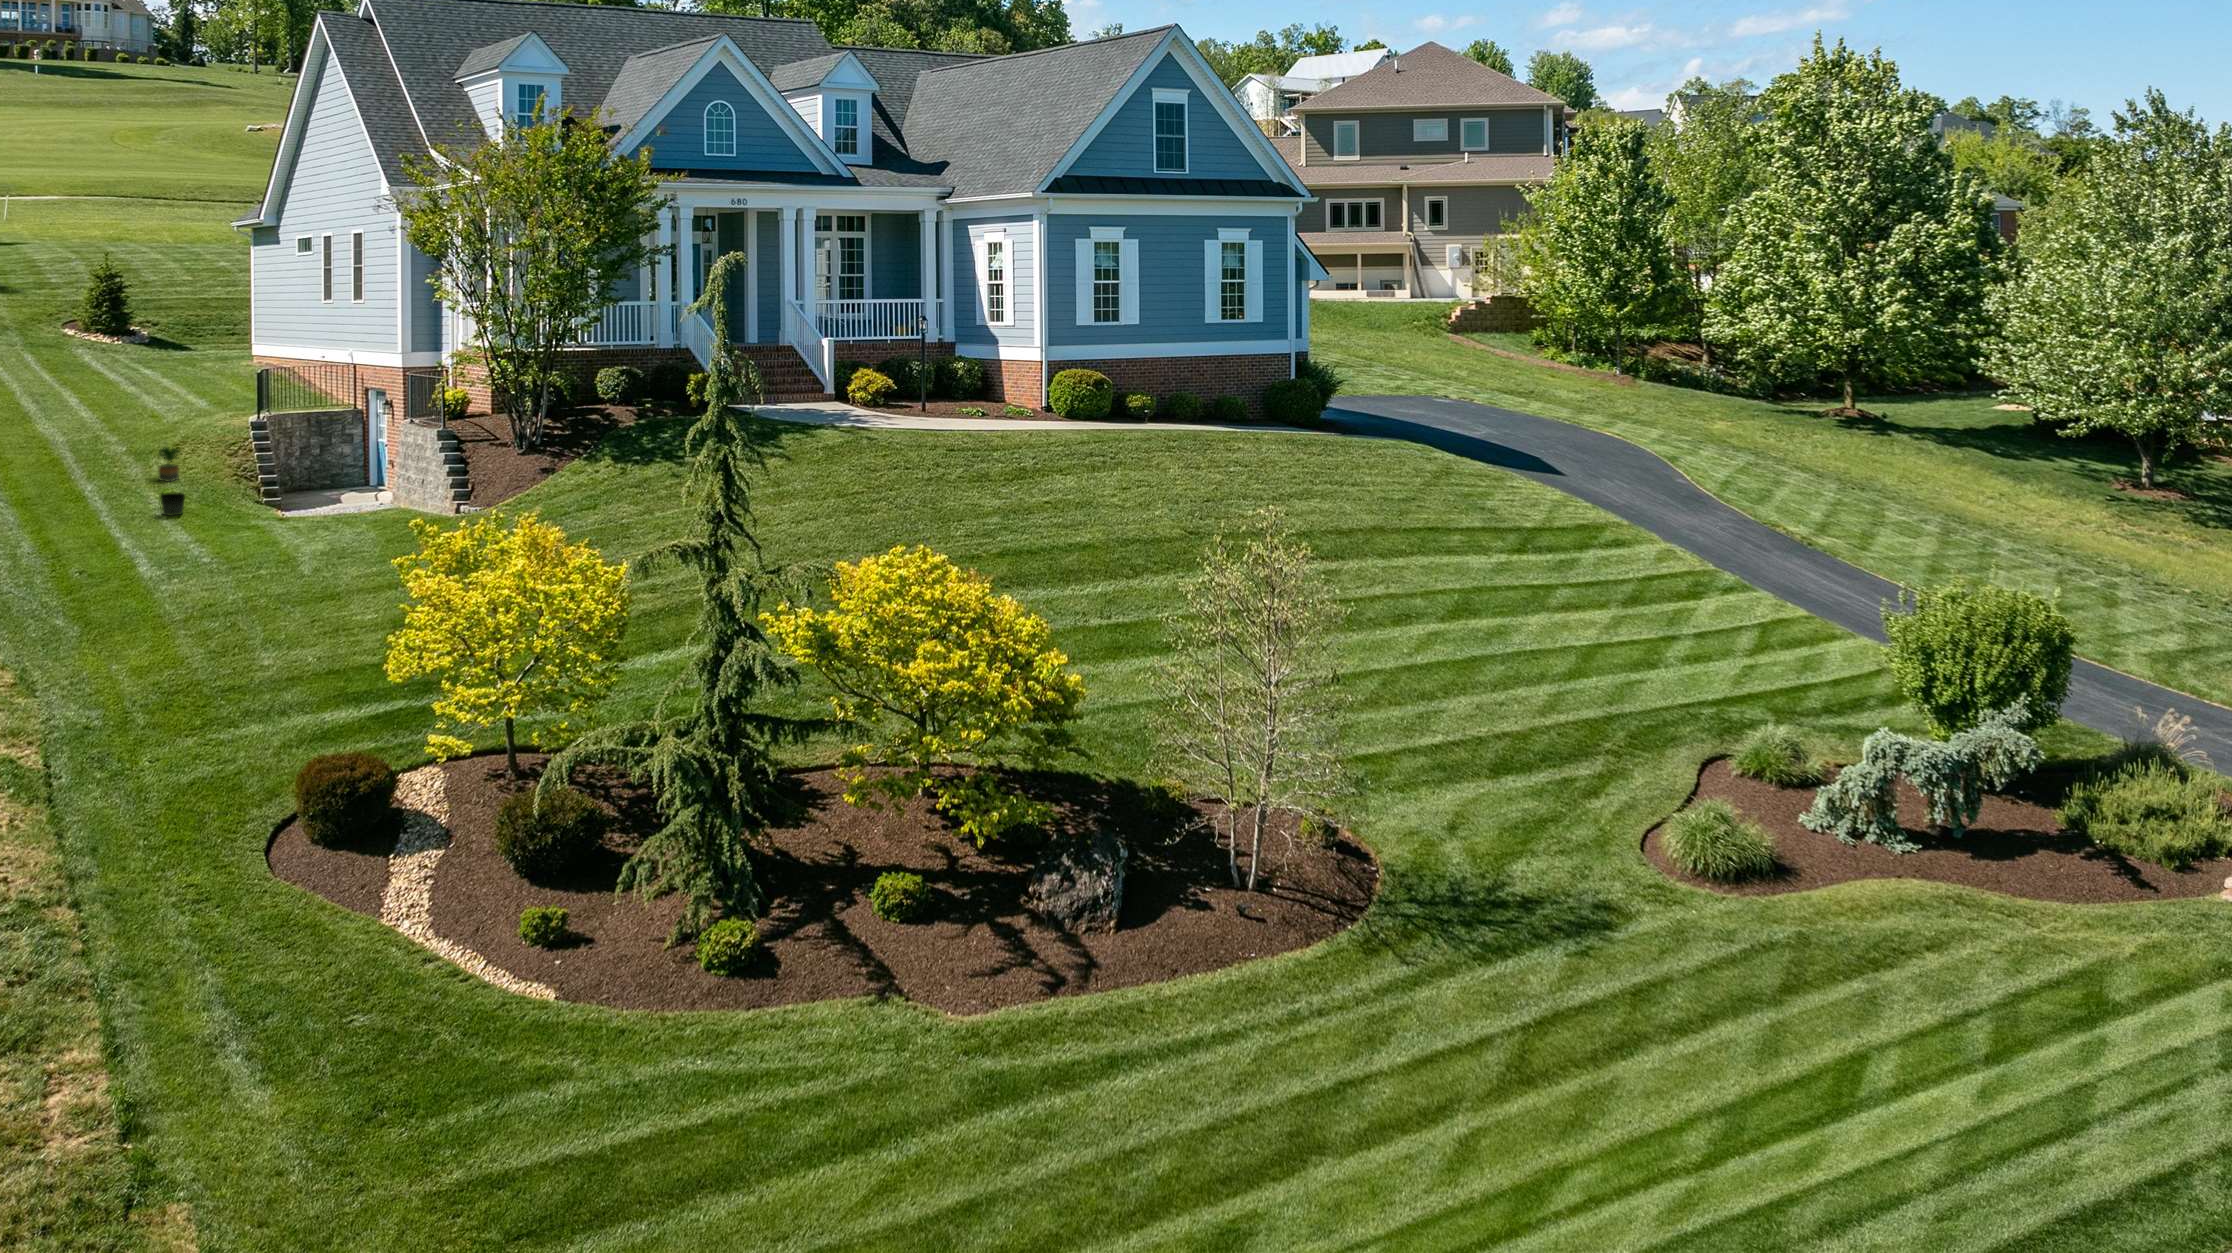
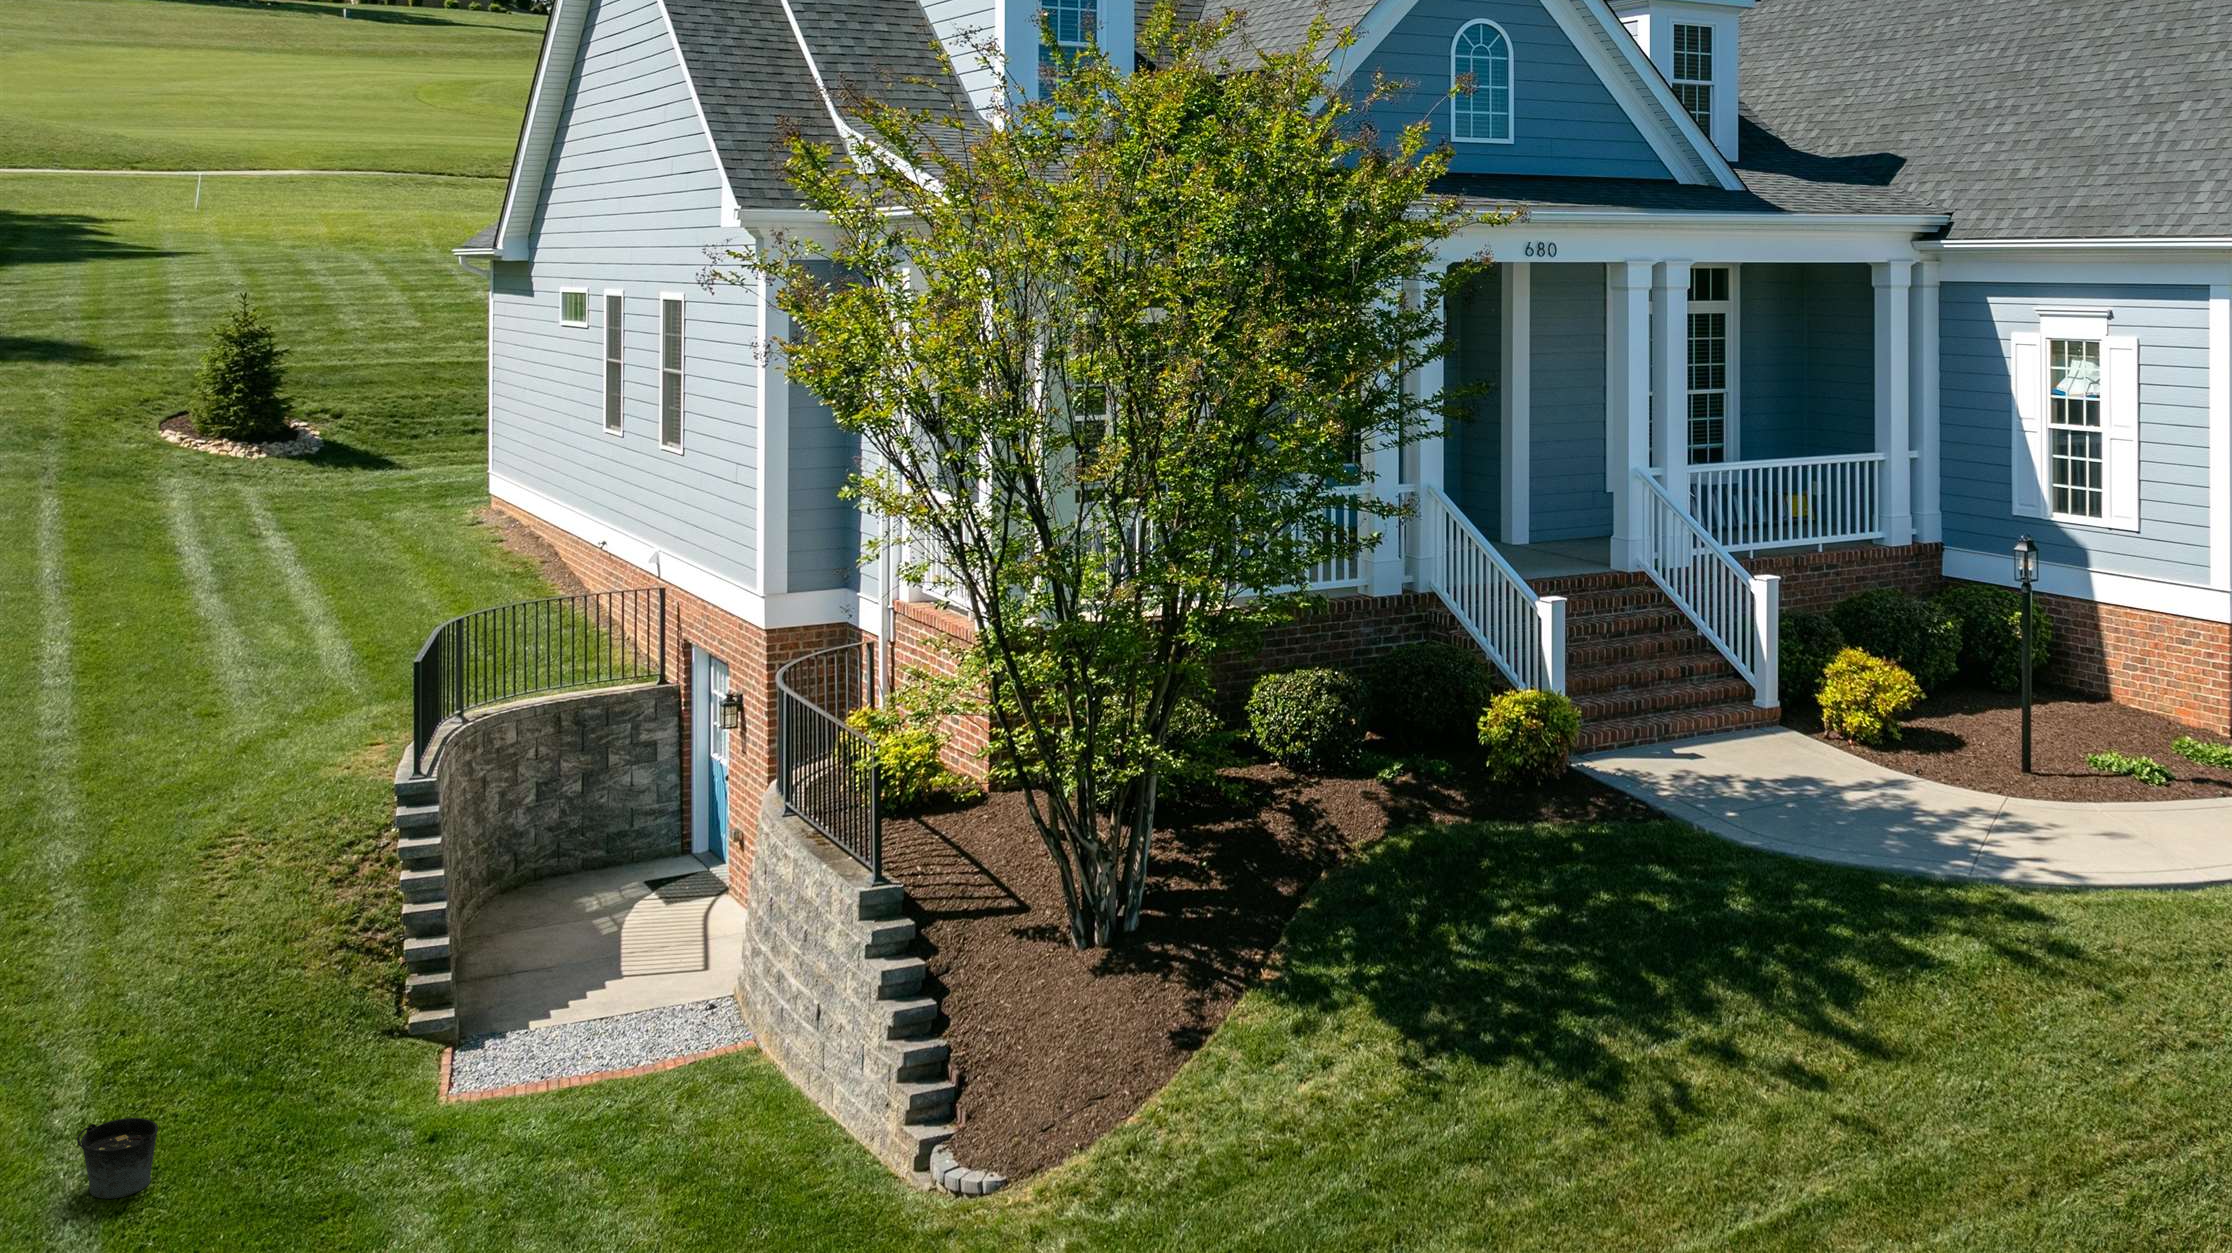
potted tree: present [159,447,180,482] -> none [128,914,200,1013]

